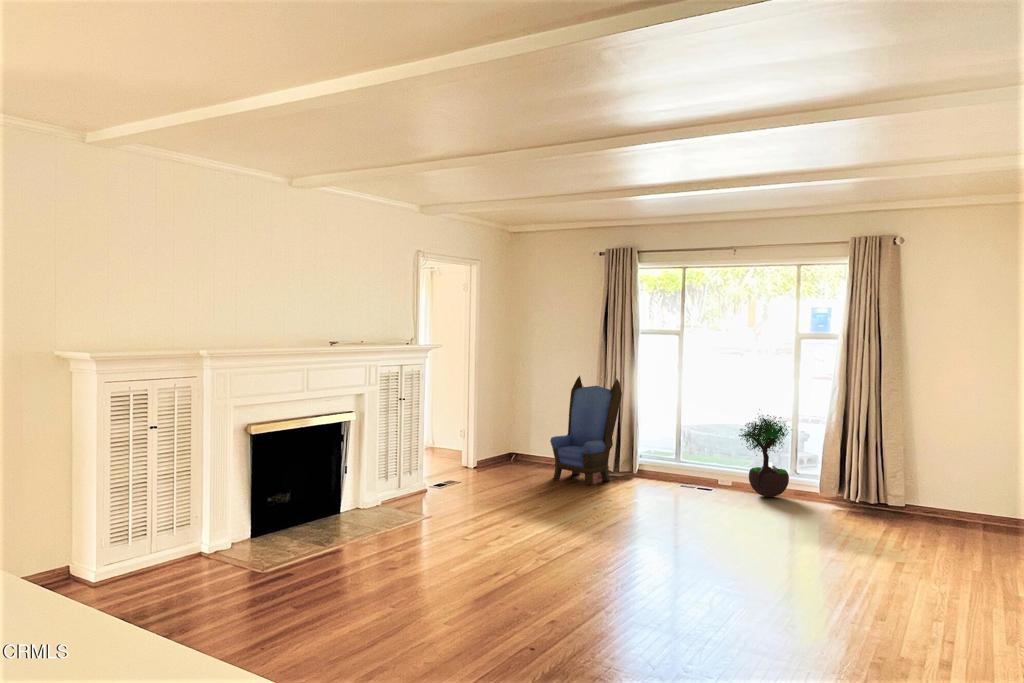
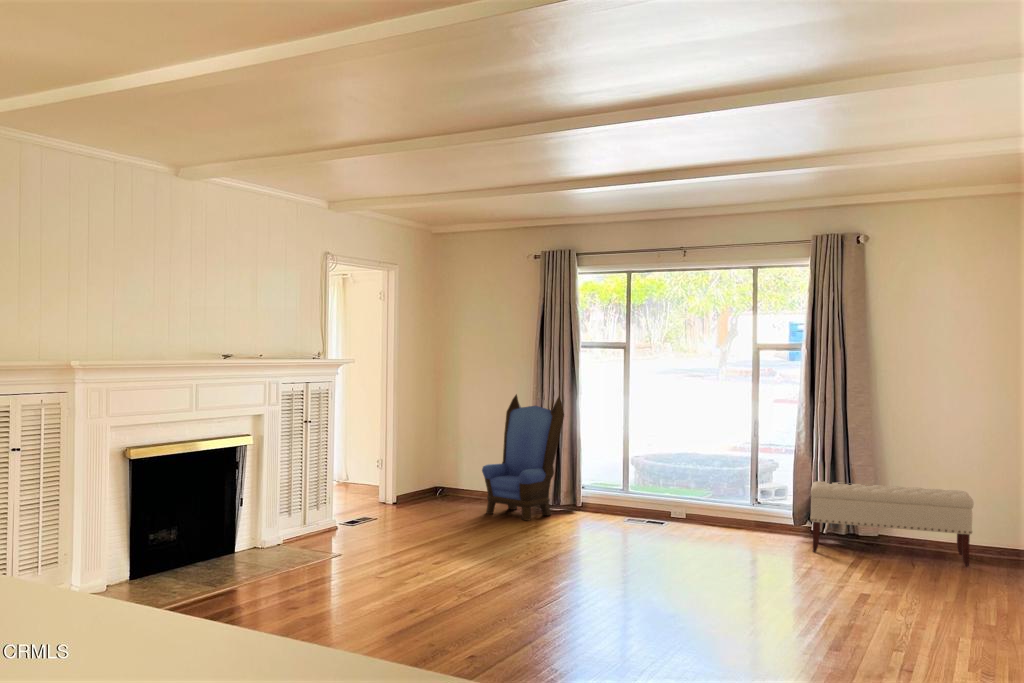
potted tree: present [739,415,789,497] -> none [694,429,753,530]
bench: none [846,457,1004,538] -> present [810,481,974,566]

